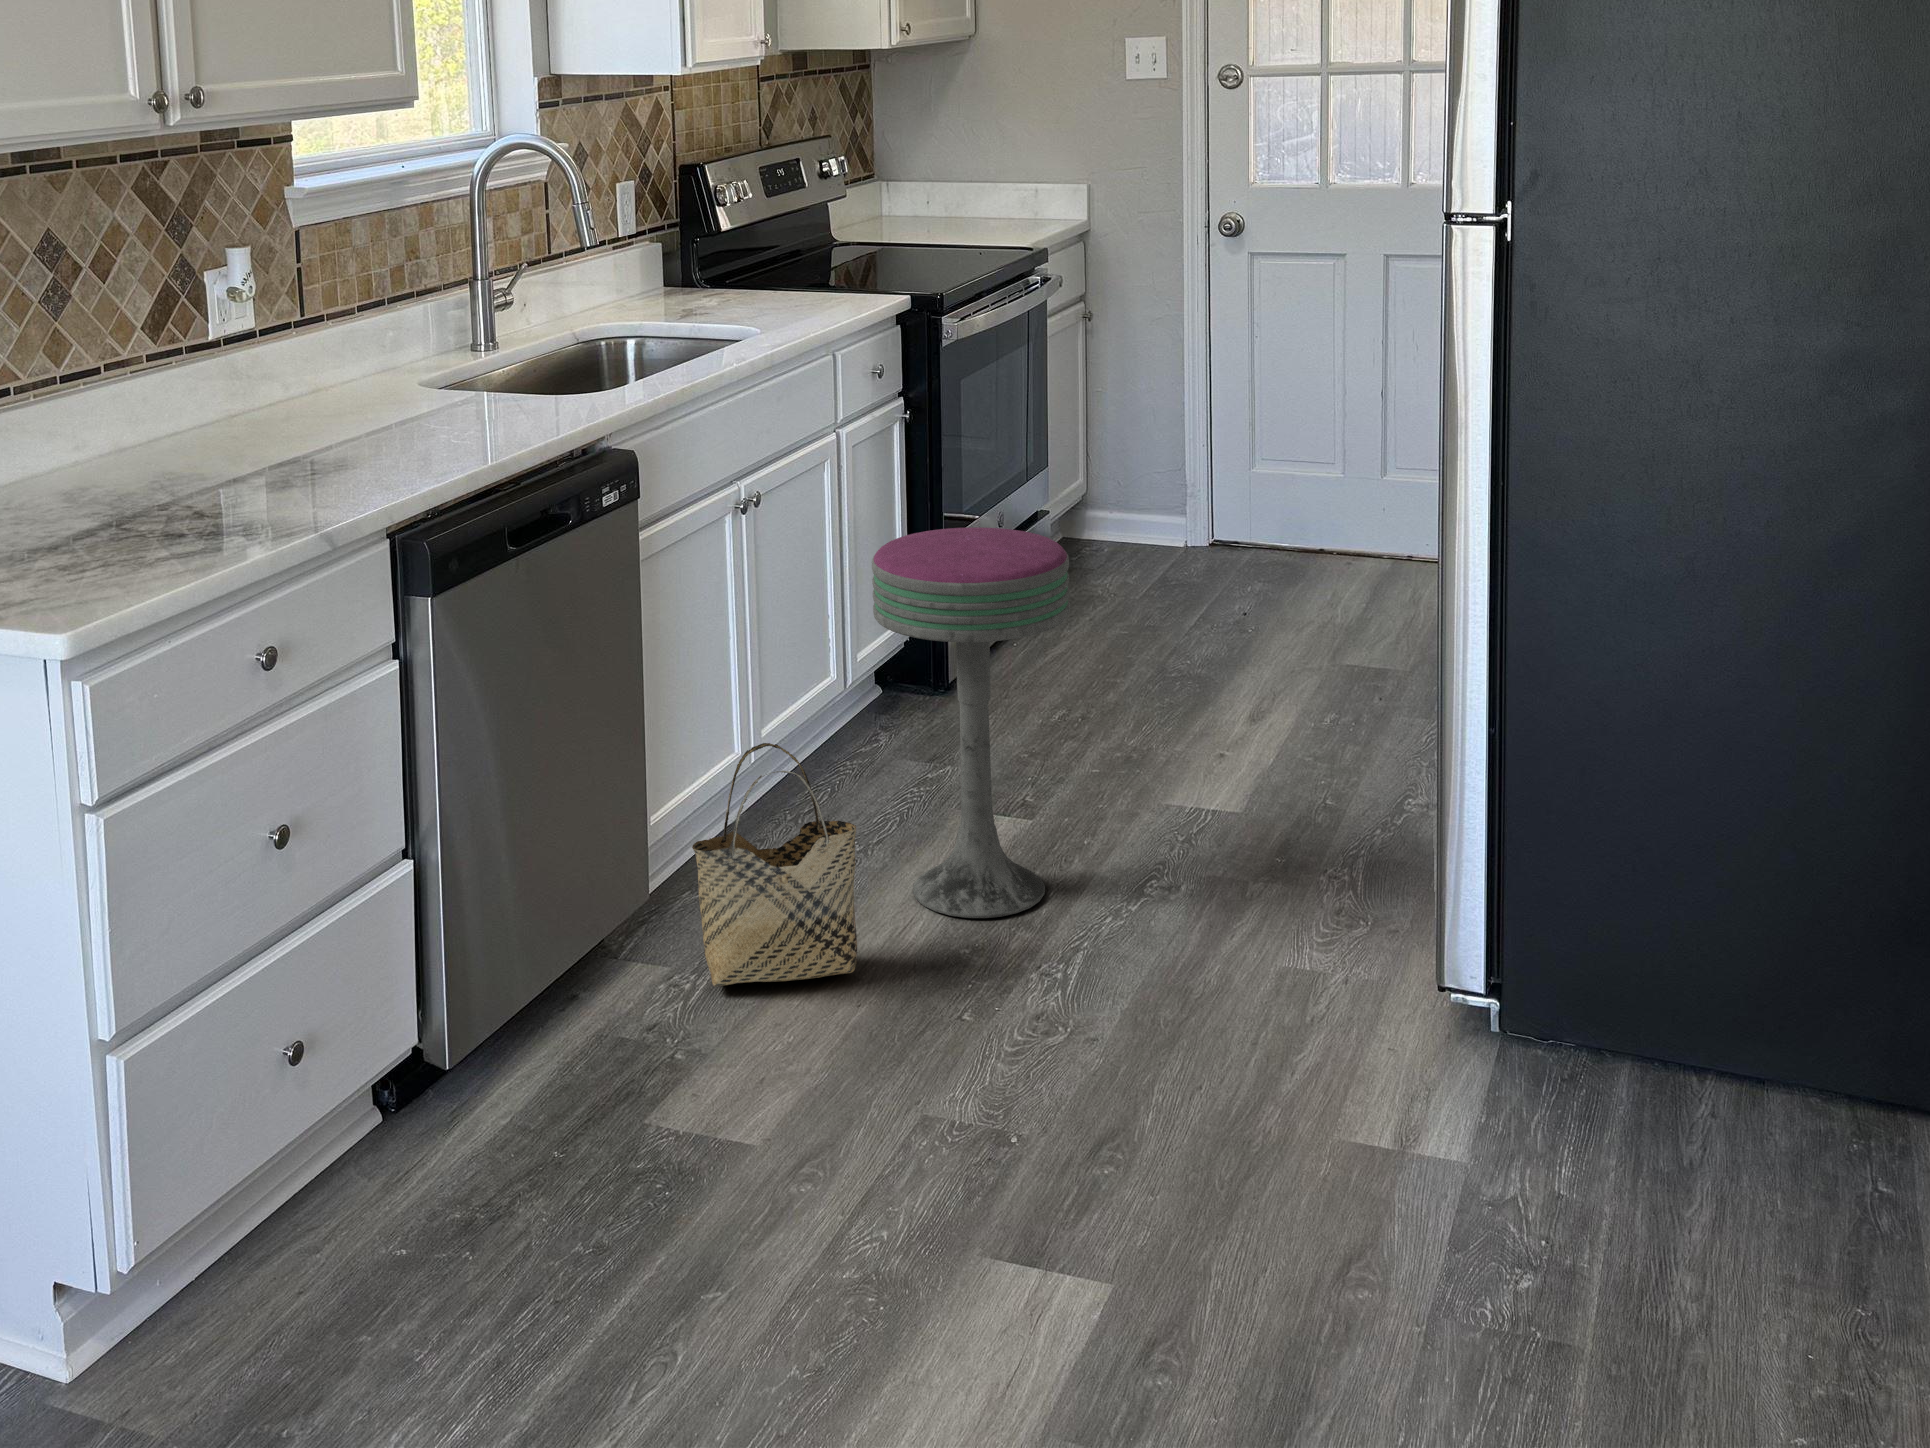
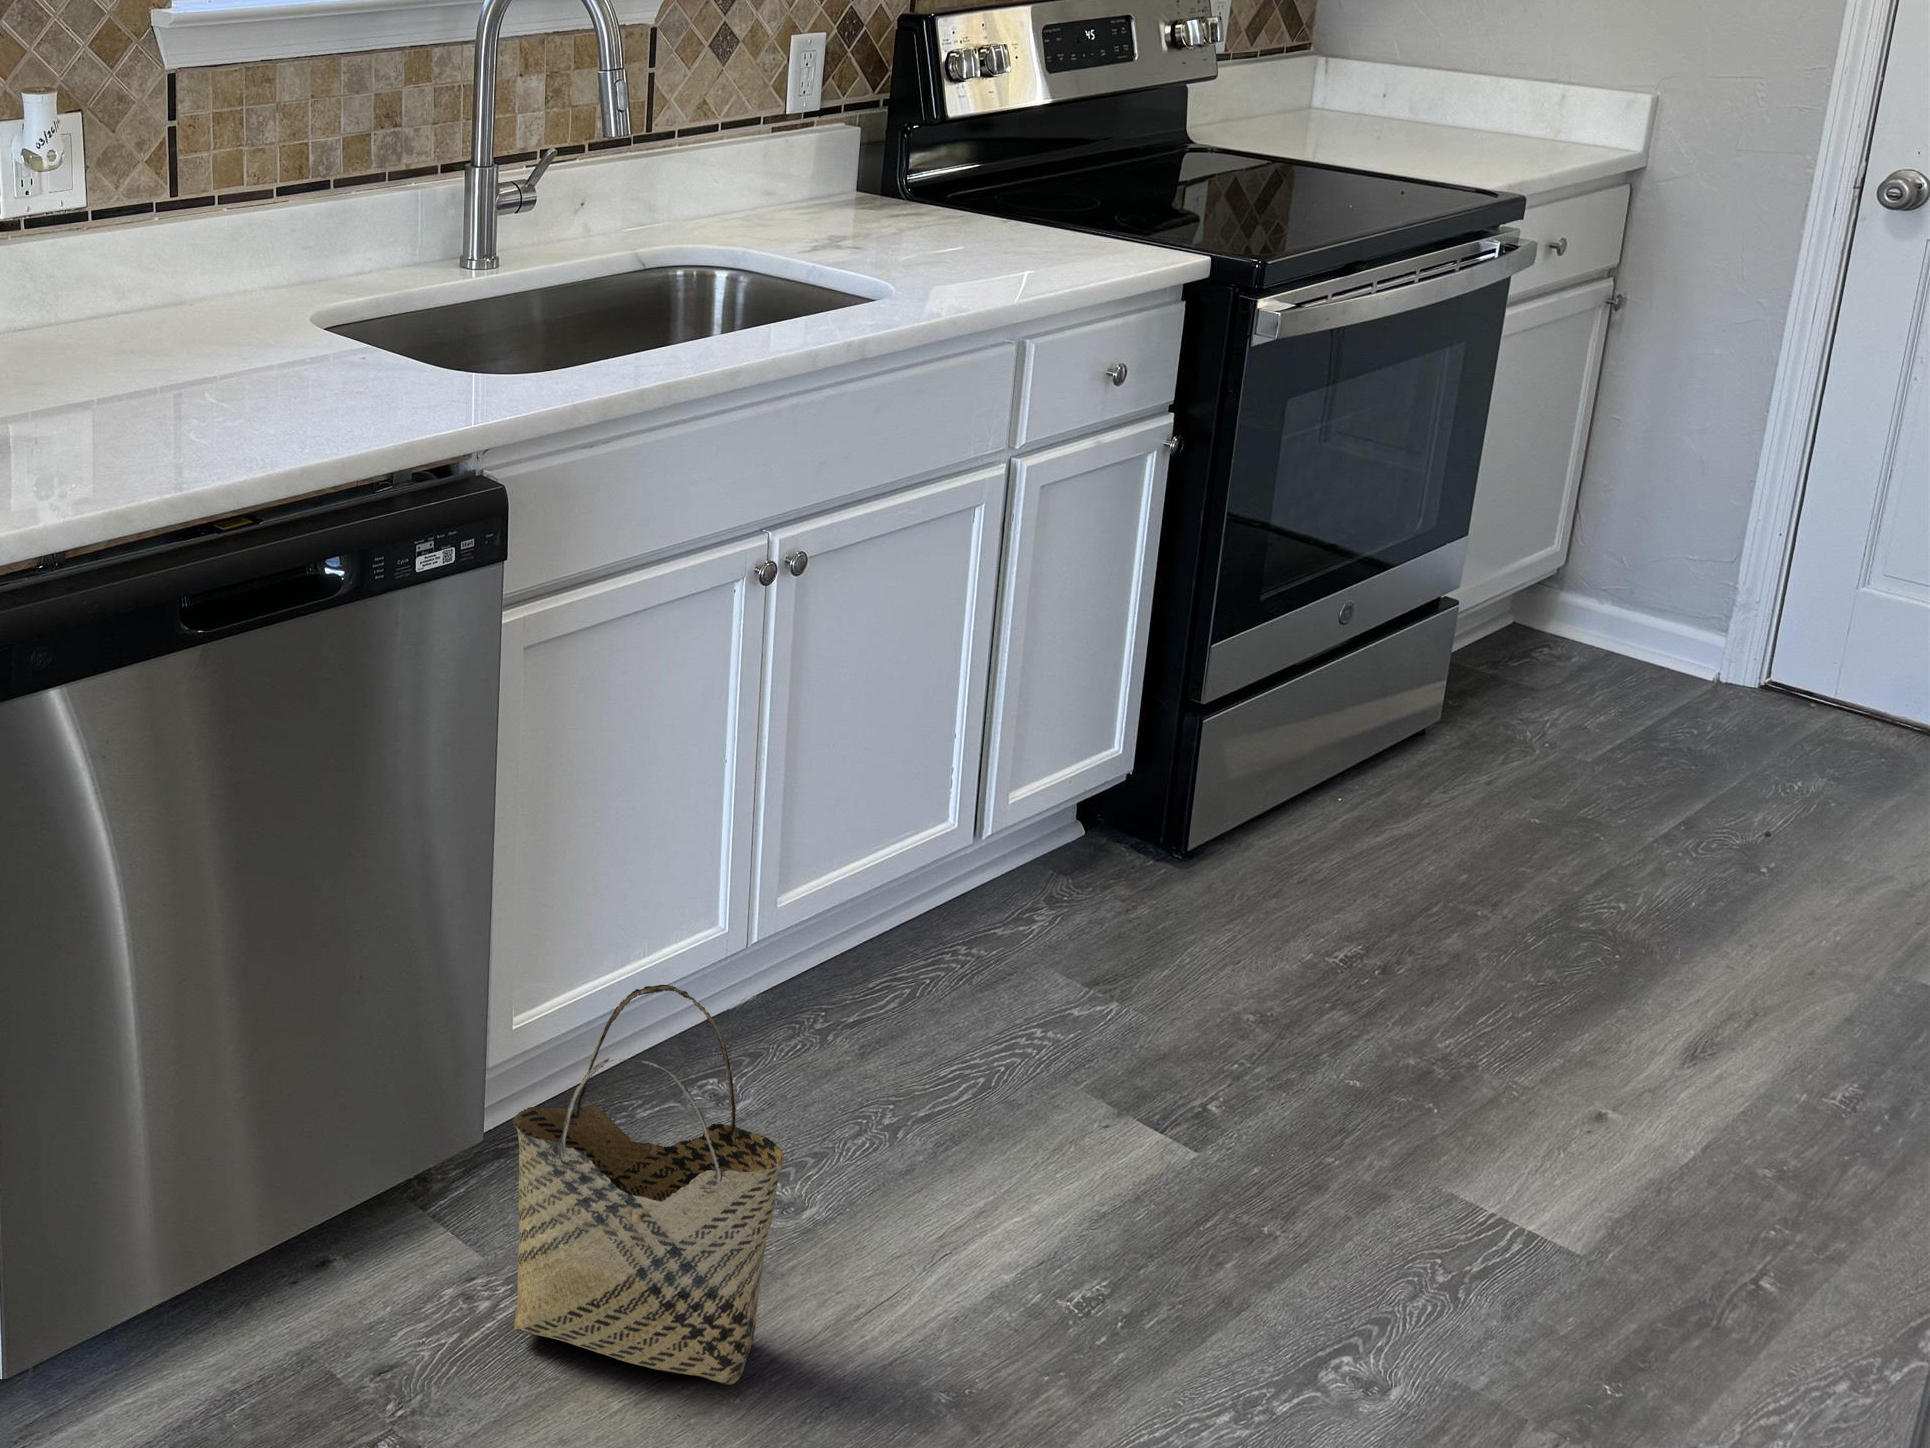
bar stool: present [872,527,1070,918] -> none [910,688,1272,1349]

